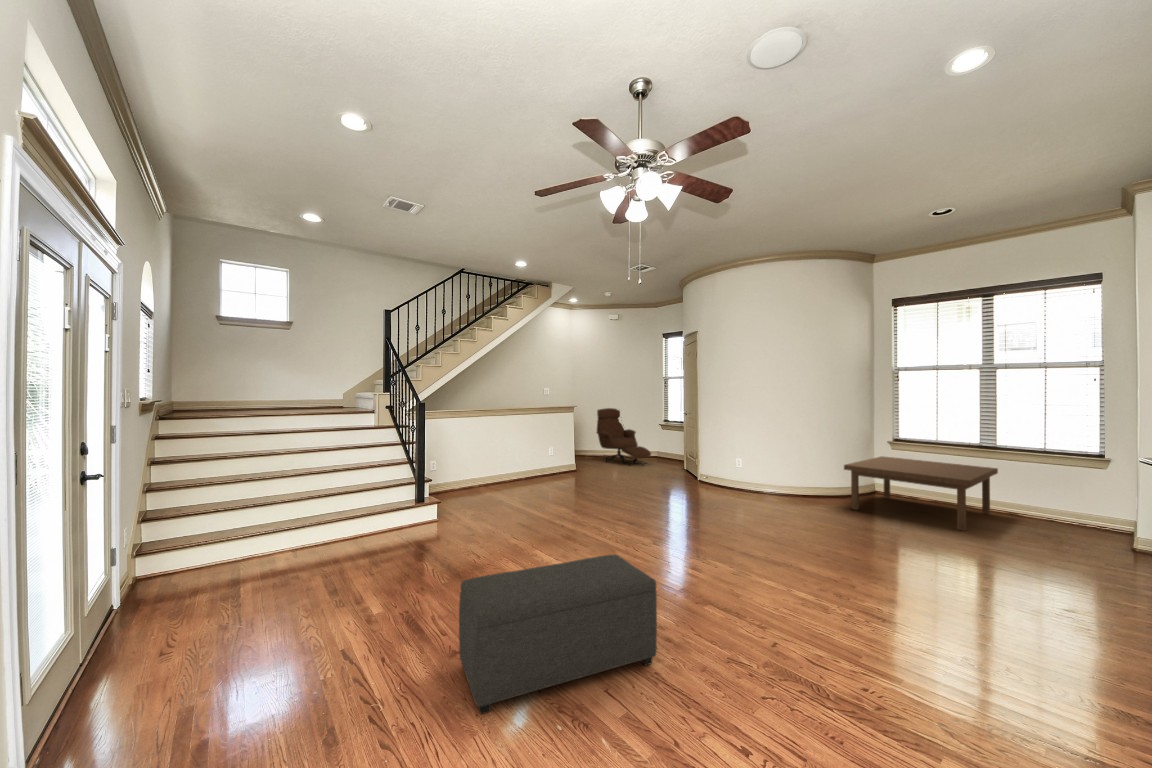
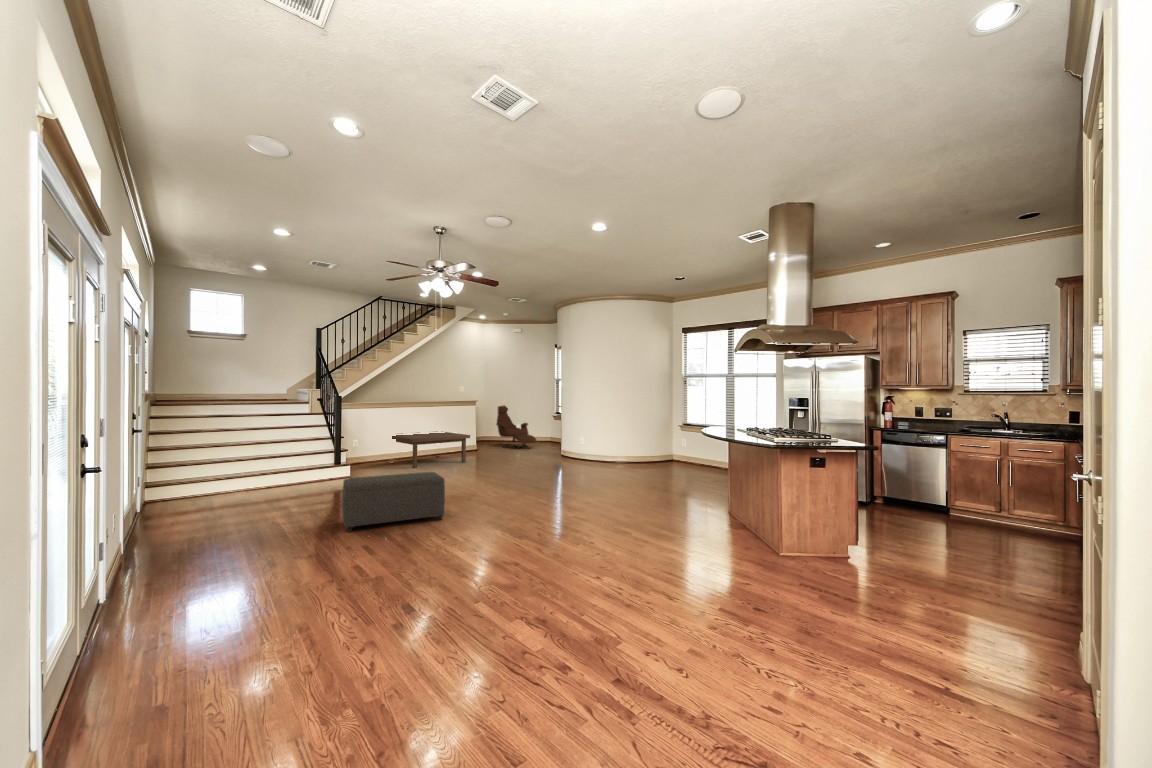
coffee table: present [844,456,998,531] -> present [392,432,470,468]

